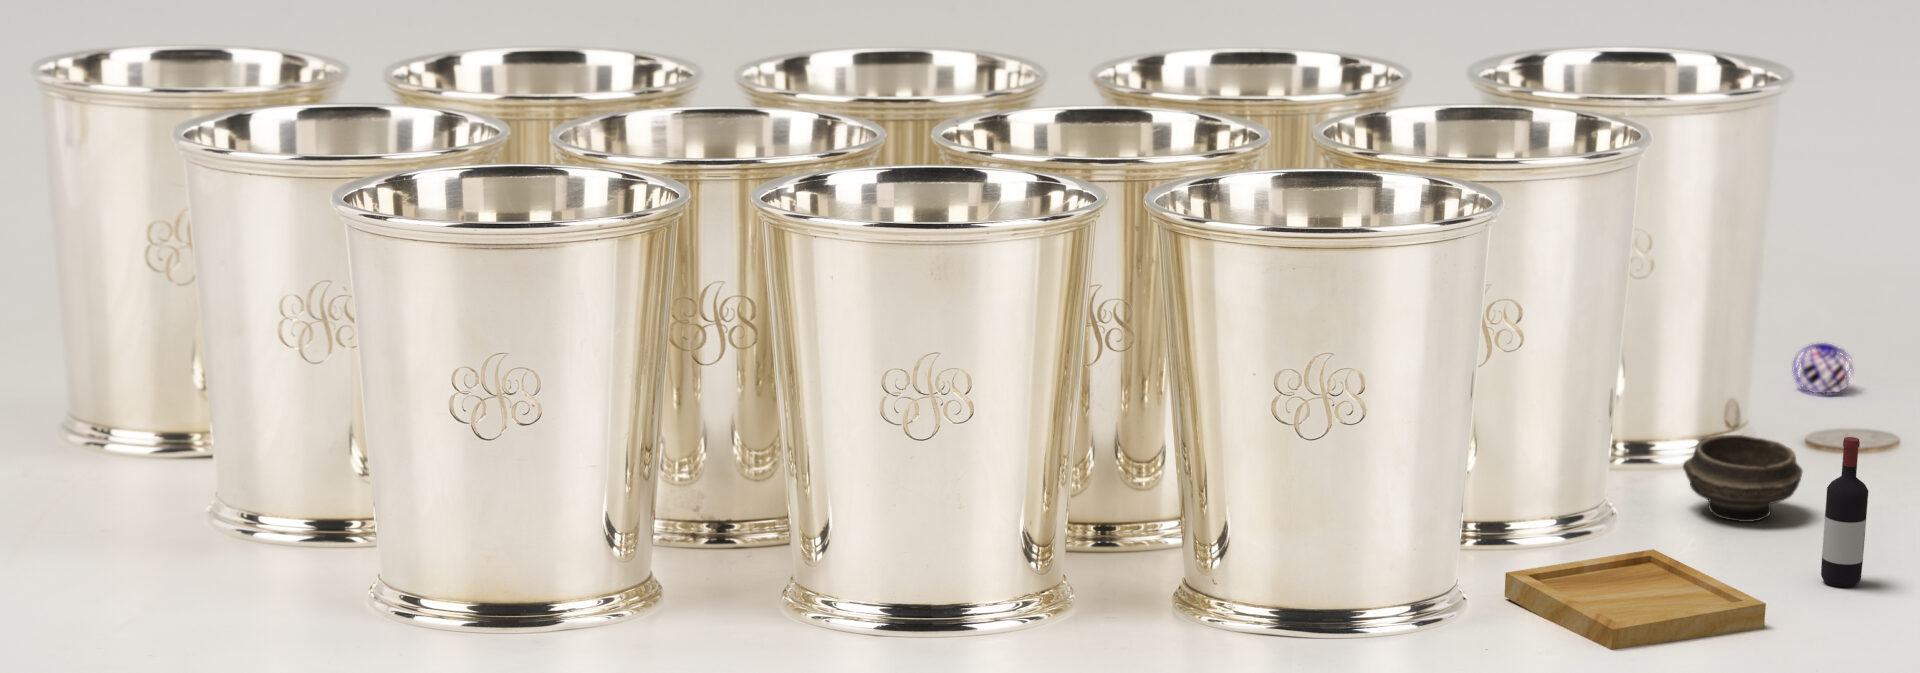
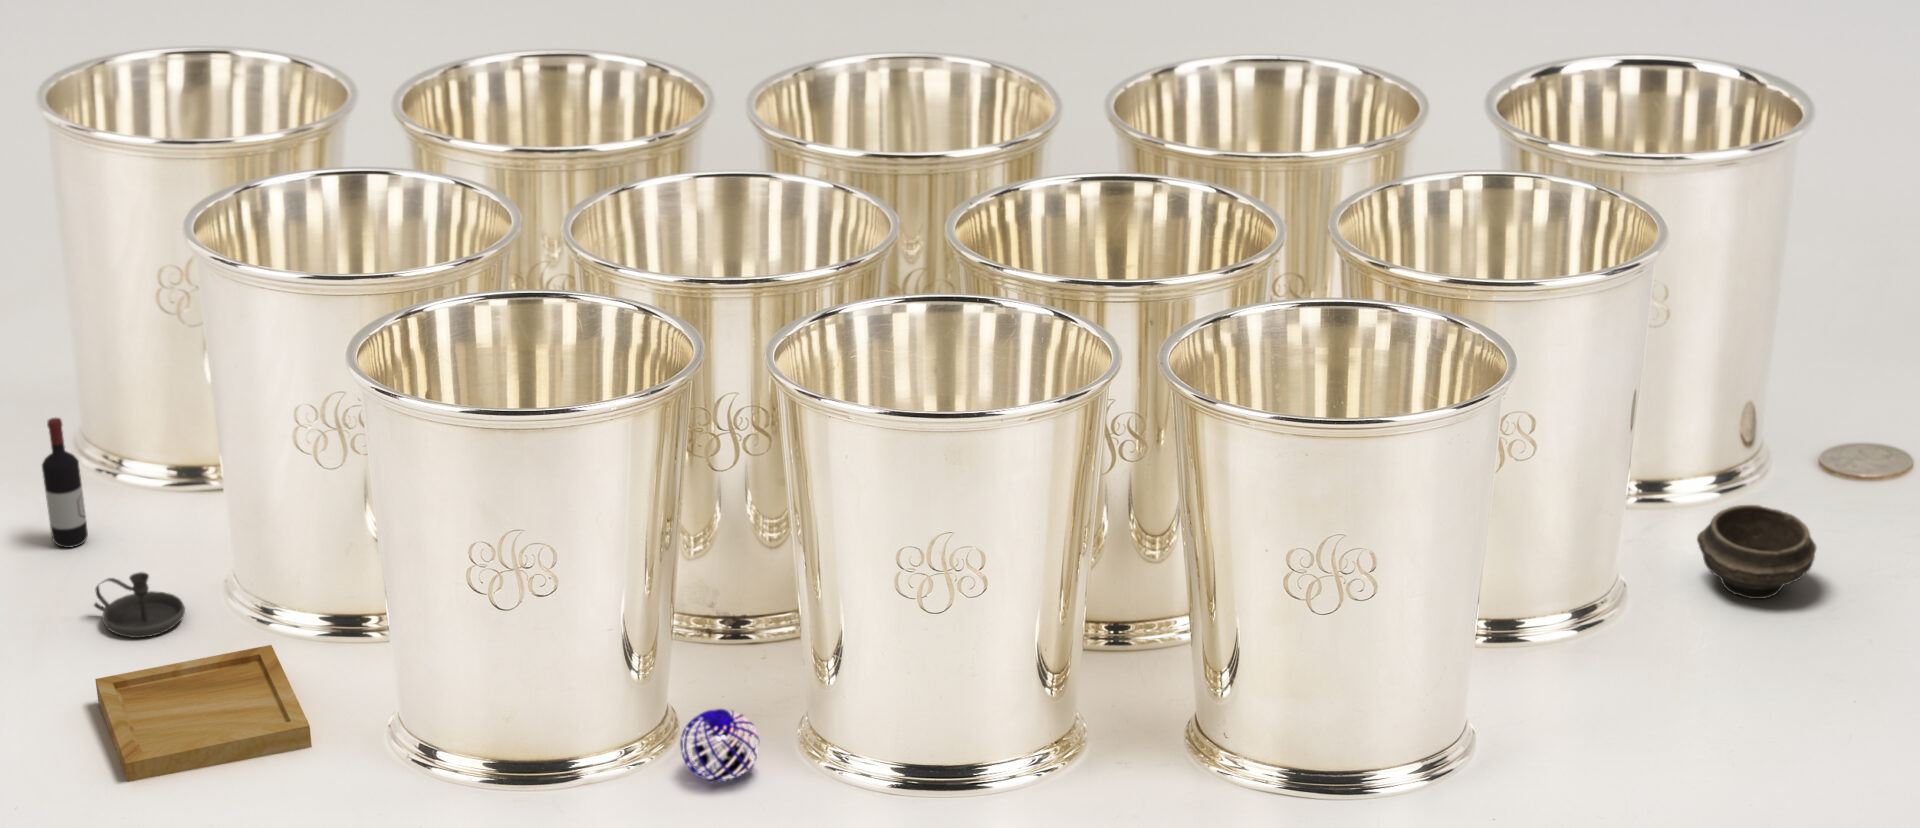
decorative orb: present [1793,343,1853,393] -> present [680,709,759,782]
wine bottle: present [1821,437,1869,587] -> present [42,418,88,548]
candlestick: none [74,485,166,547] -> present [94,572,185,638]
tray: present [1505,549,1766,650] -> present [95,645,312,782]

